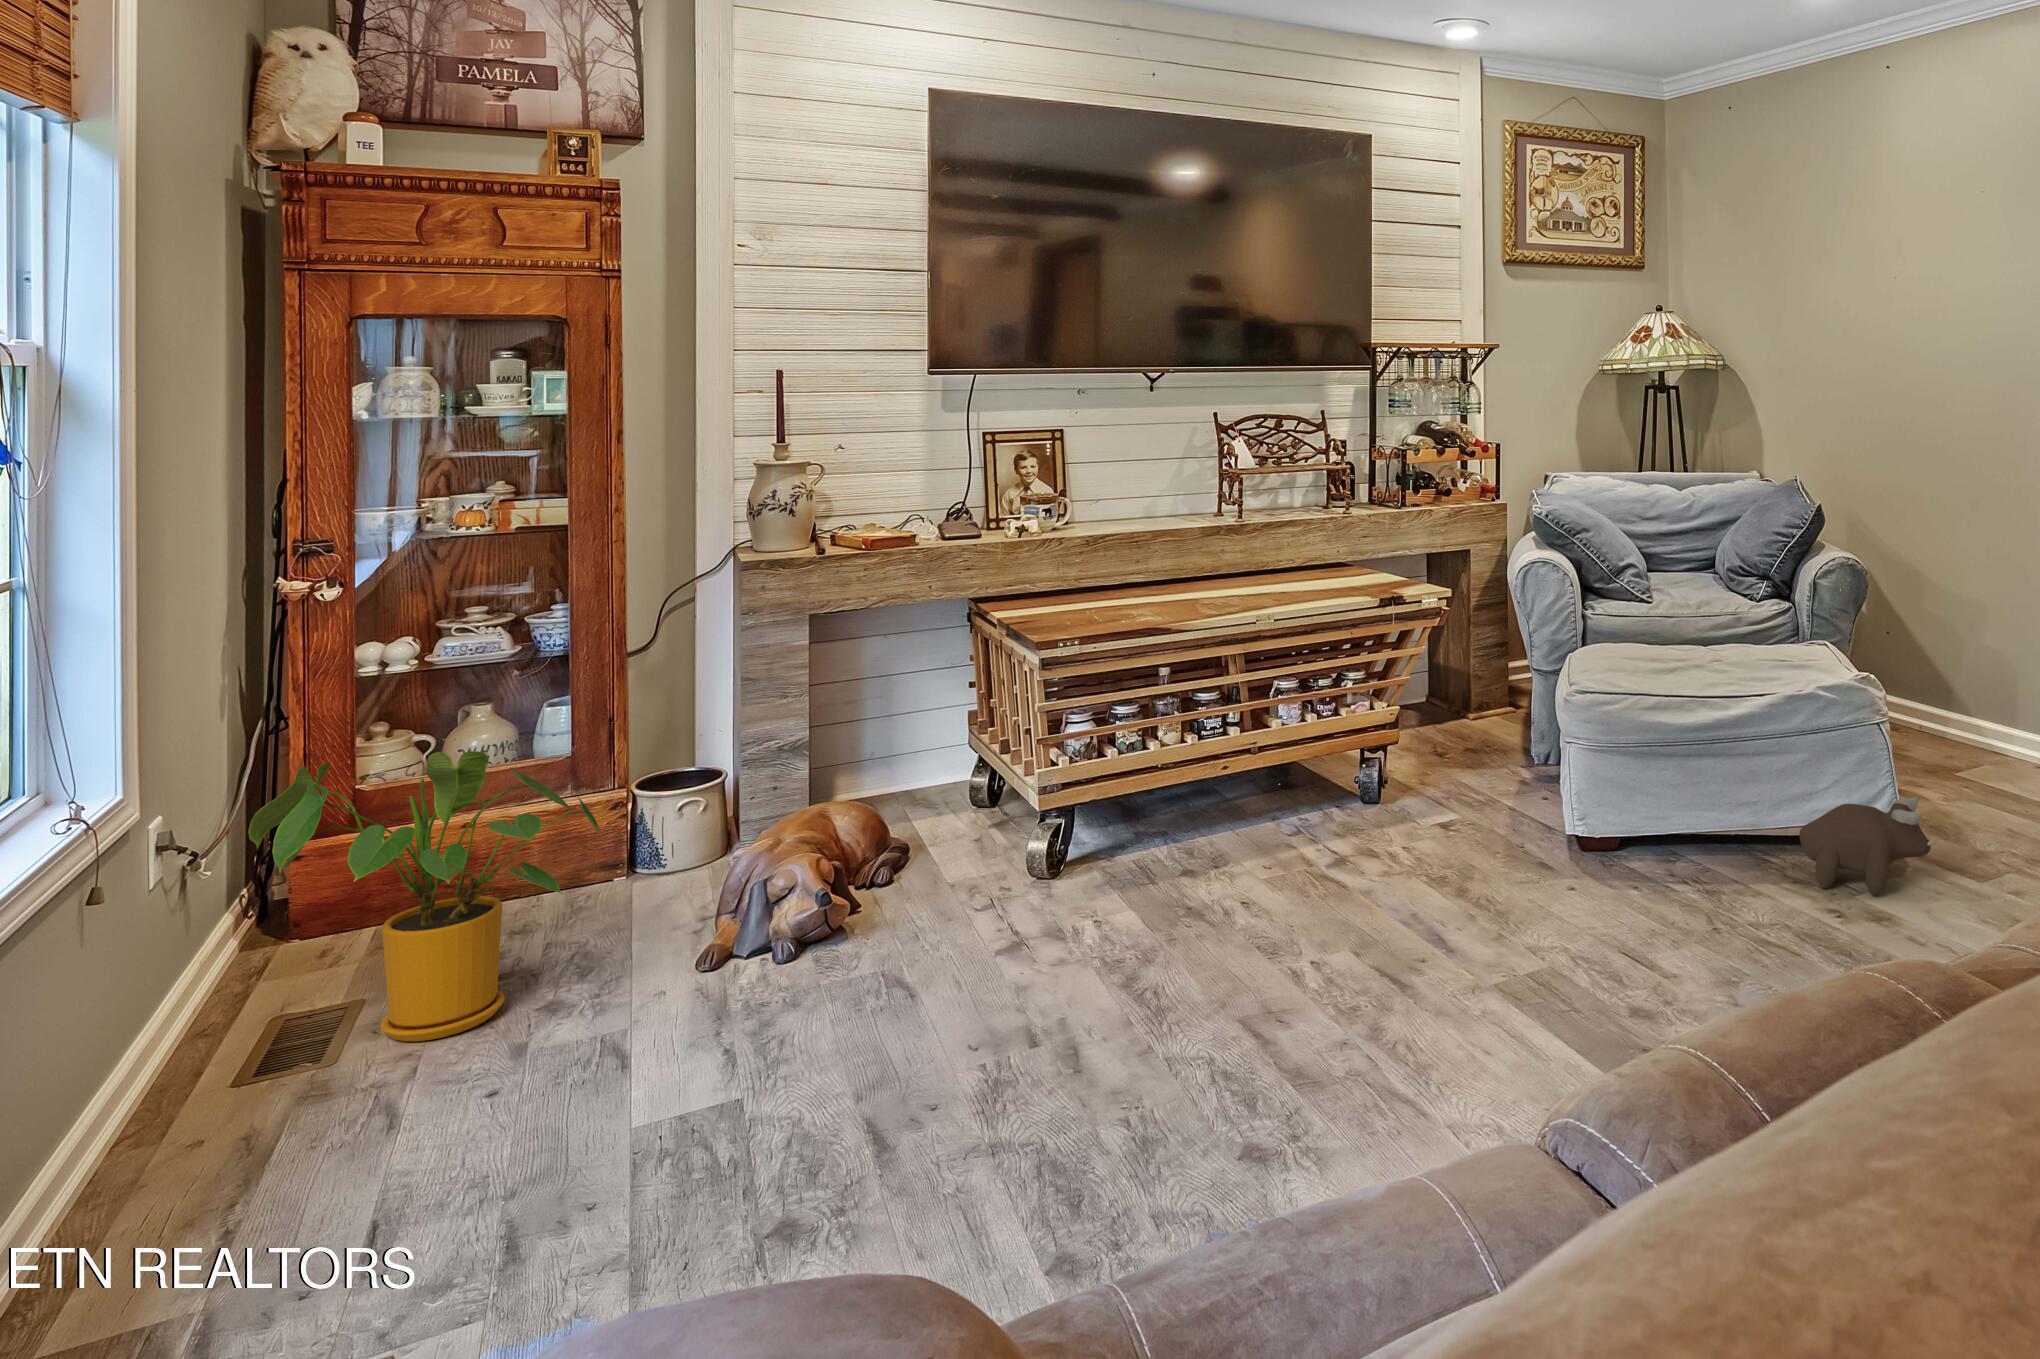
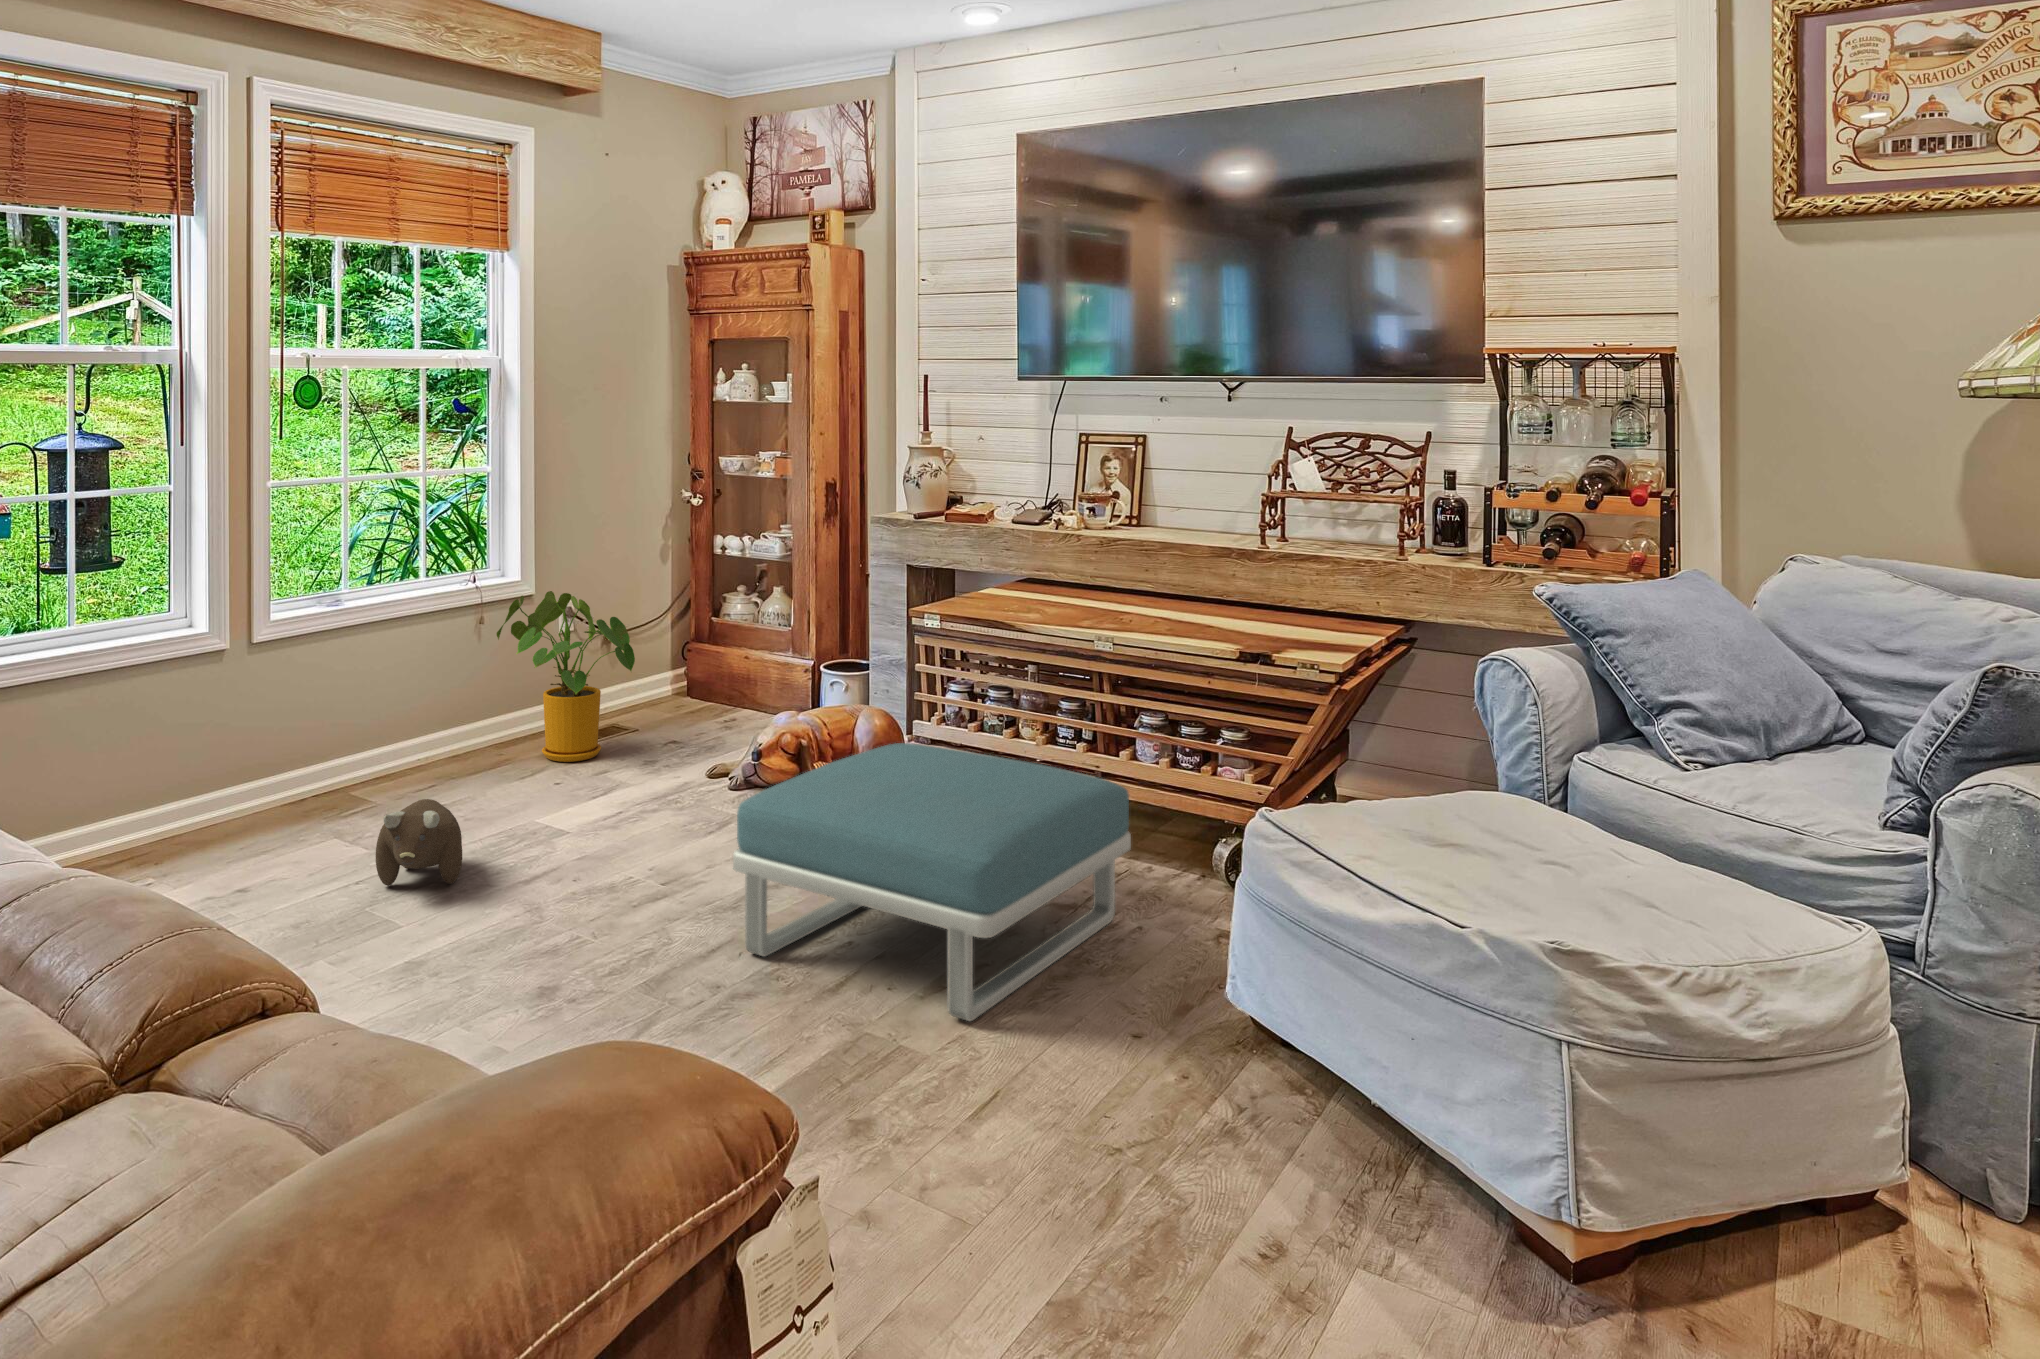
footstool: none [1190,724,1567,988] -> present [733,743,1131,1021]
plush toy: present [1799,797,1934,896] -> present [376,799,462,886]

